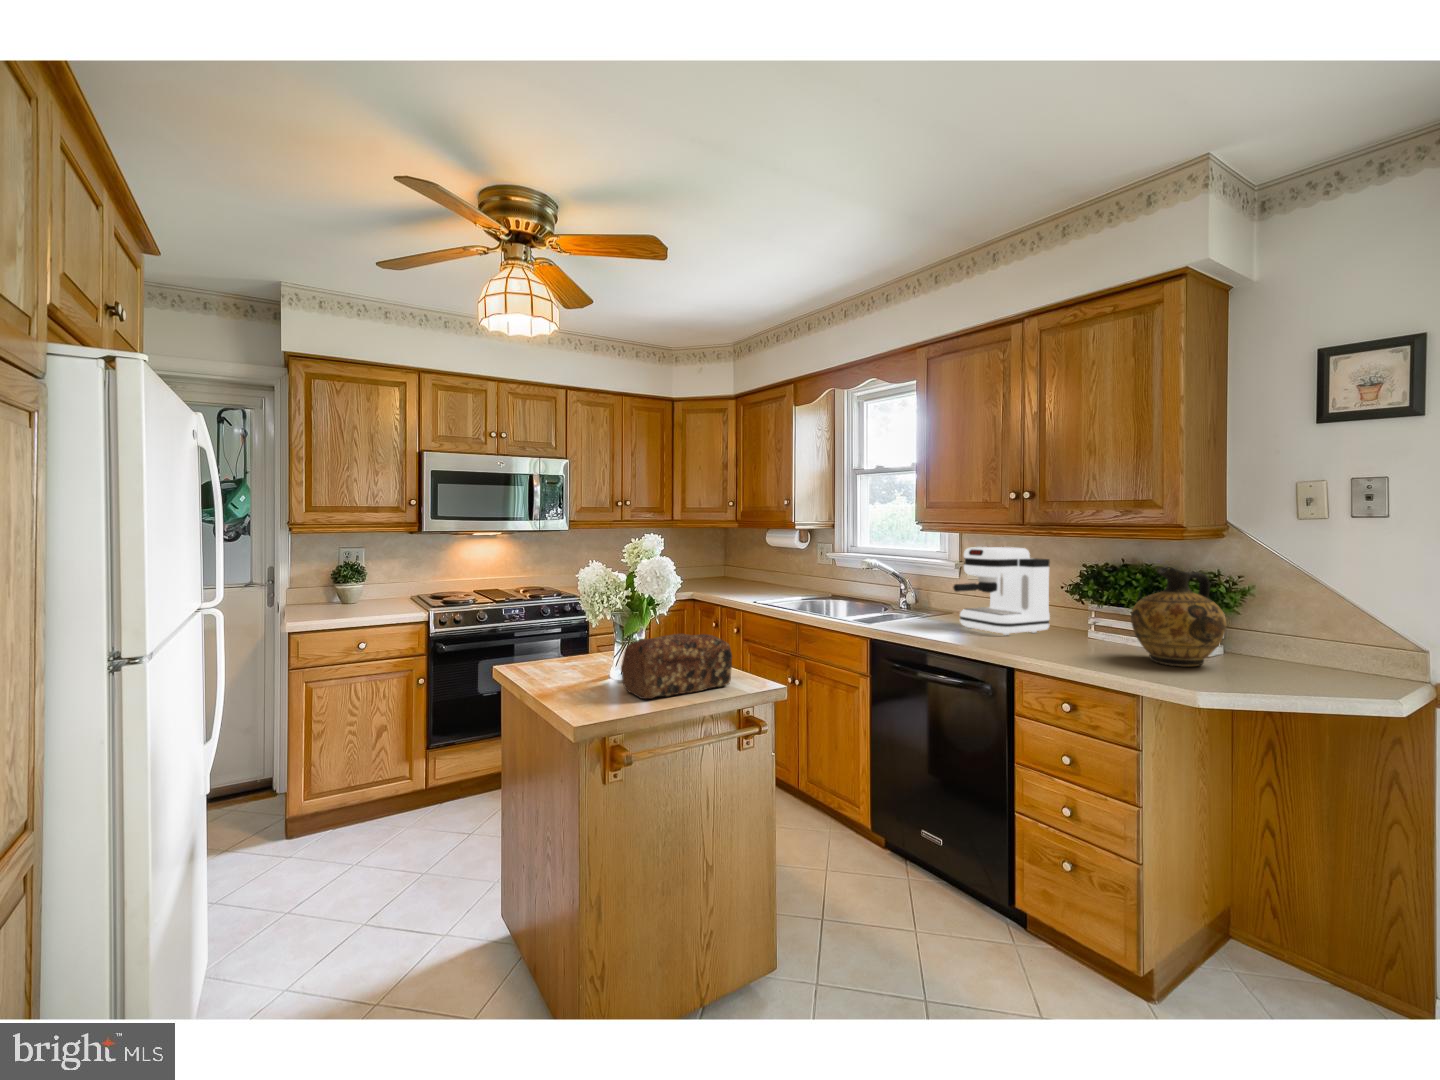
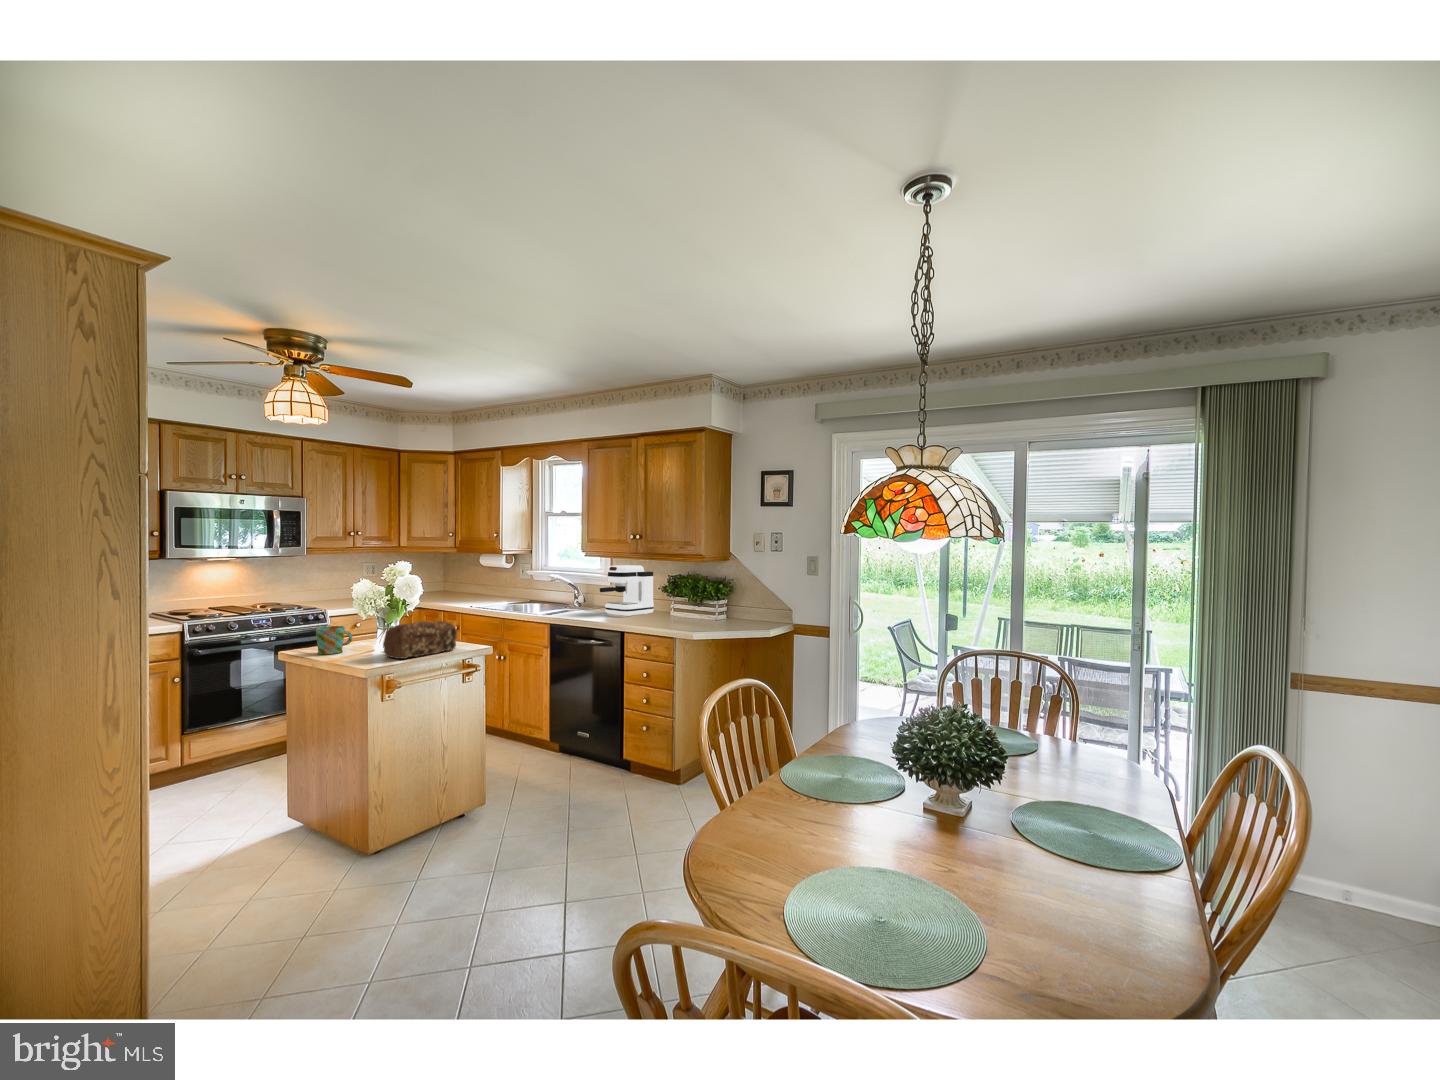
ceramic jug: present [1131,567,1226,666] -> none [682,574,722,624]
mug: none [538,630,587,674] -> present [316,626,352,654]

